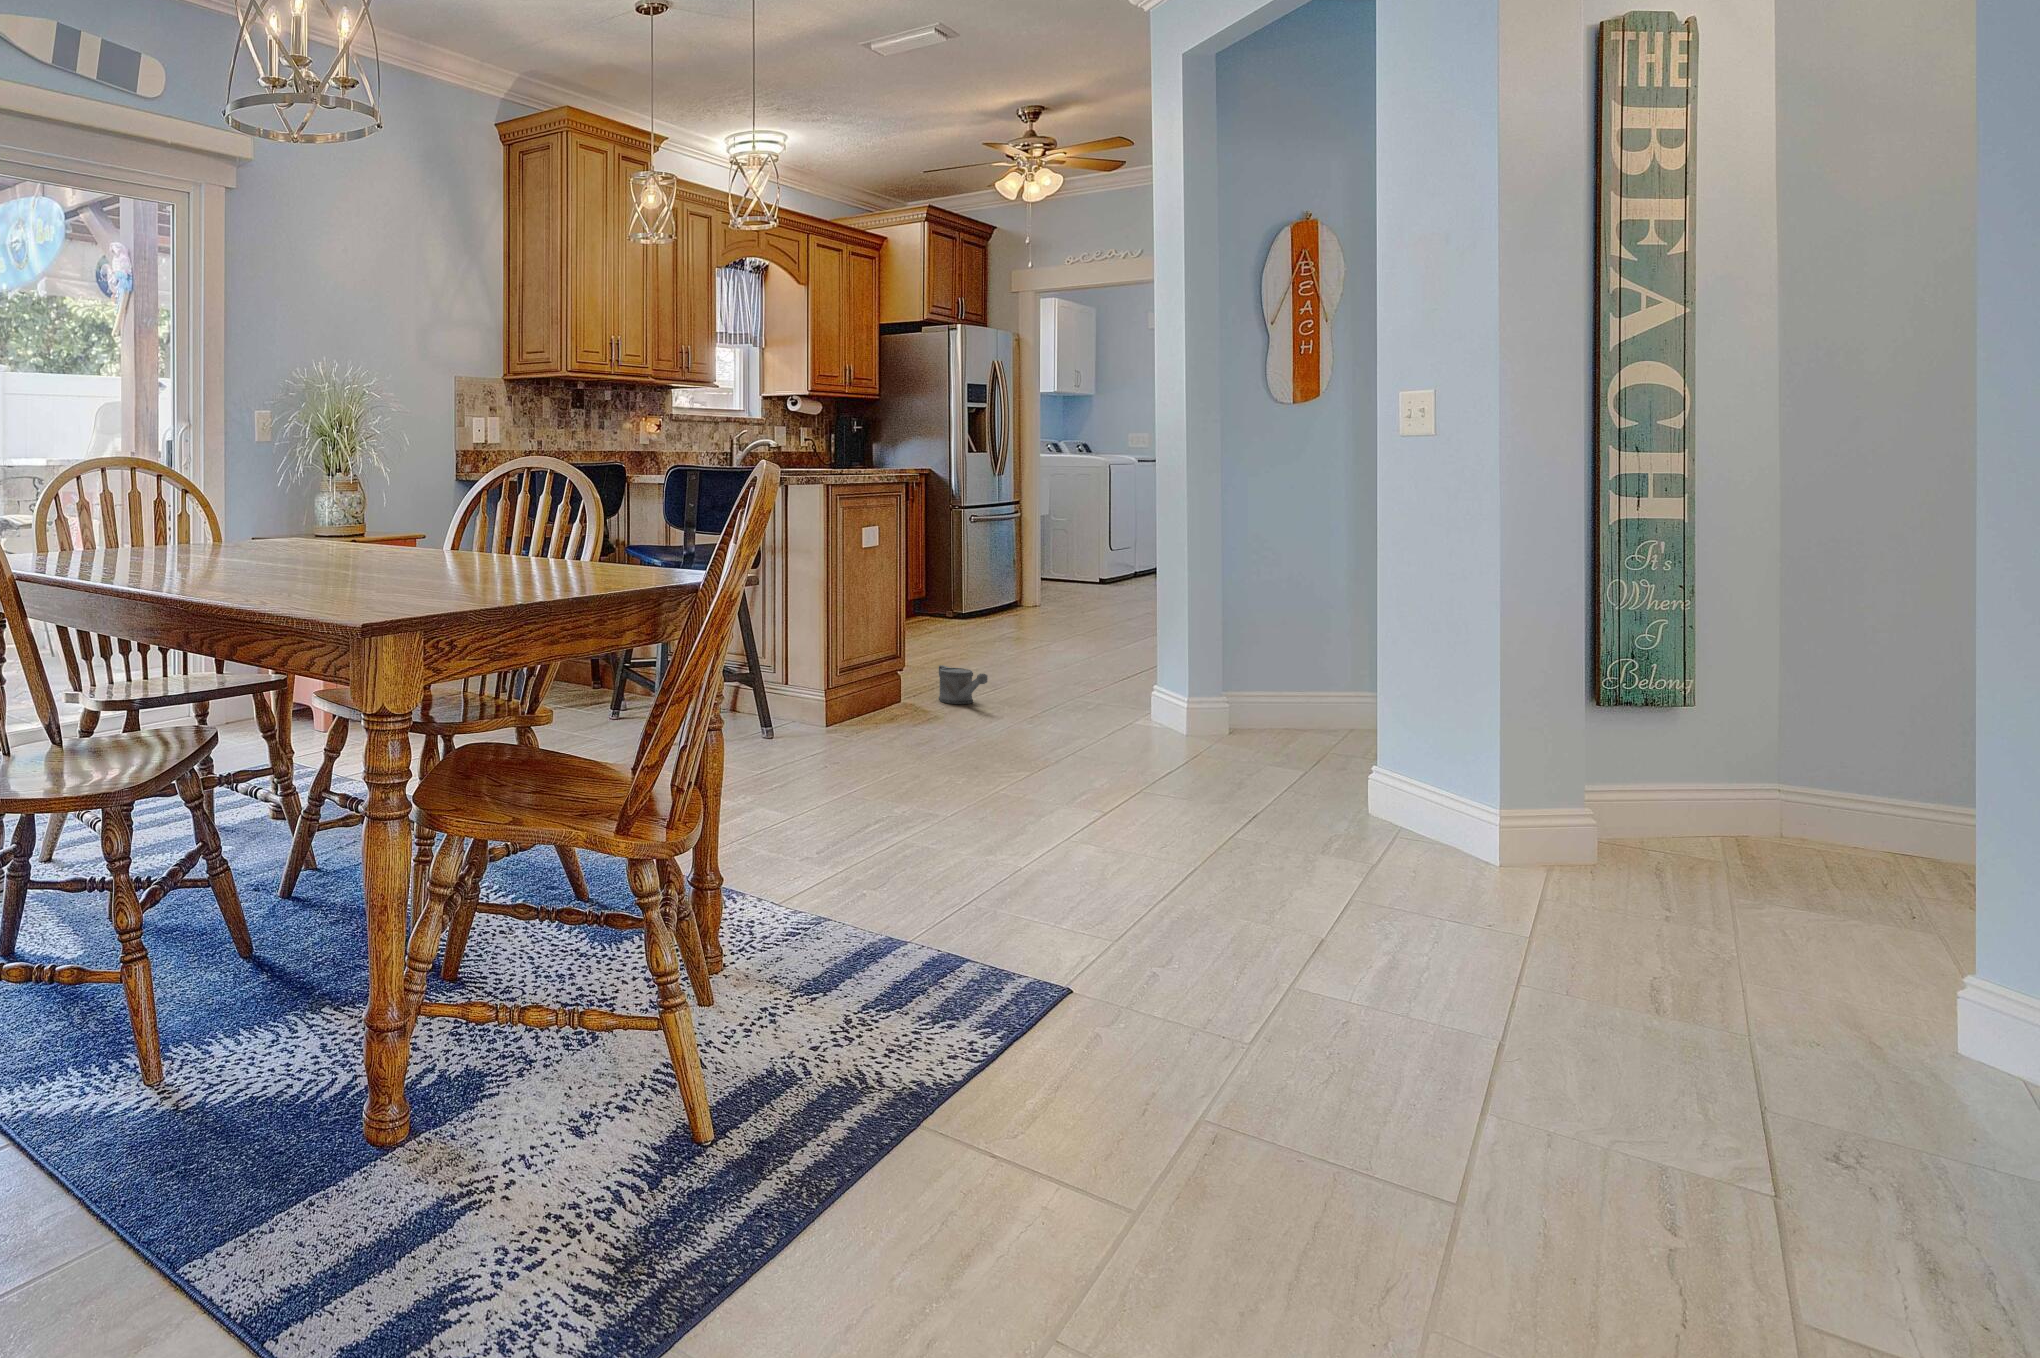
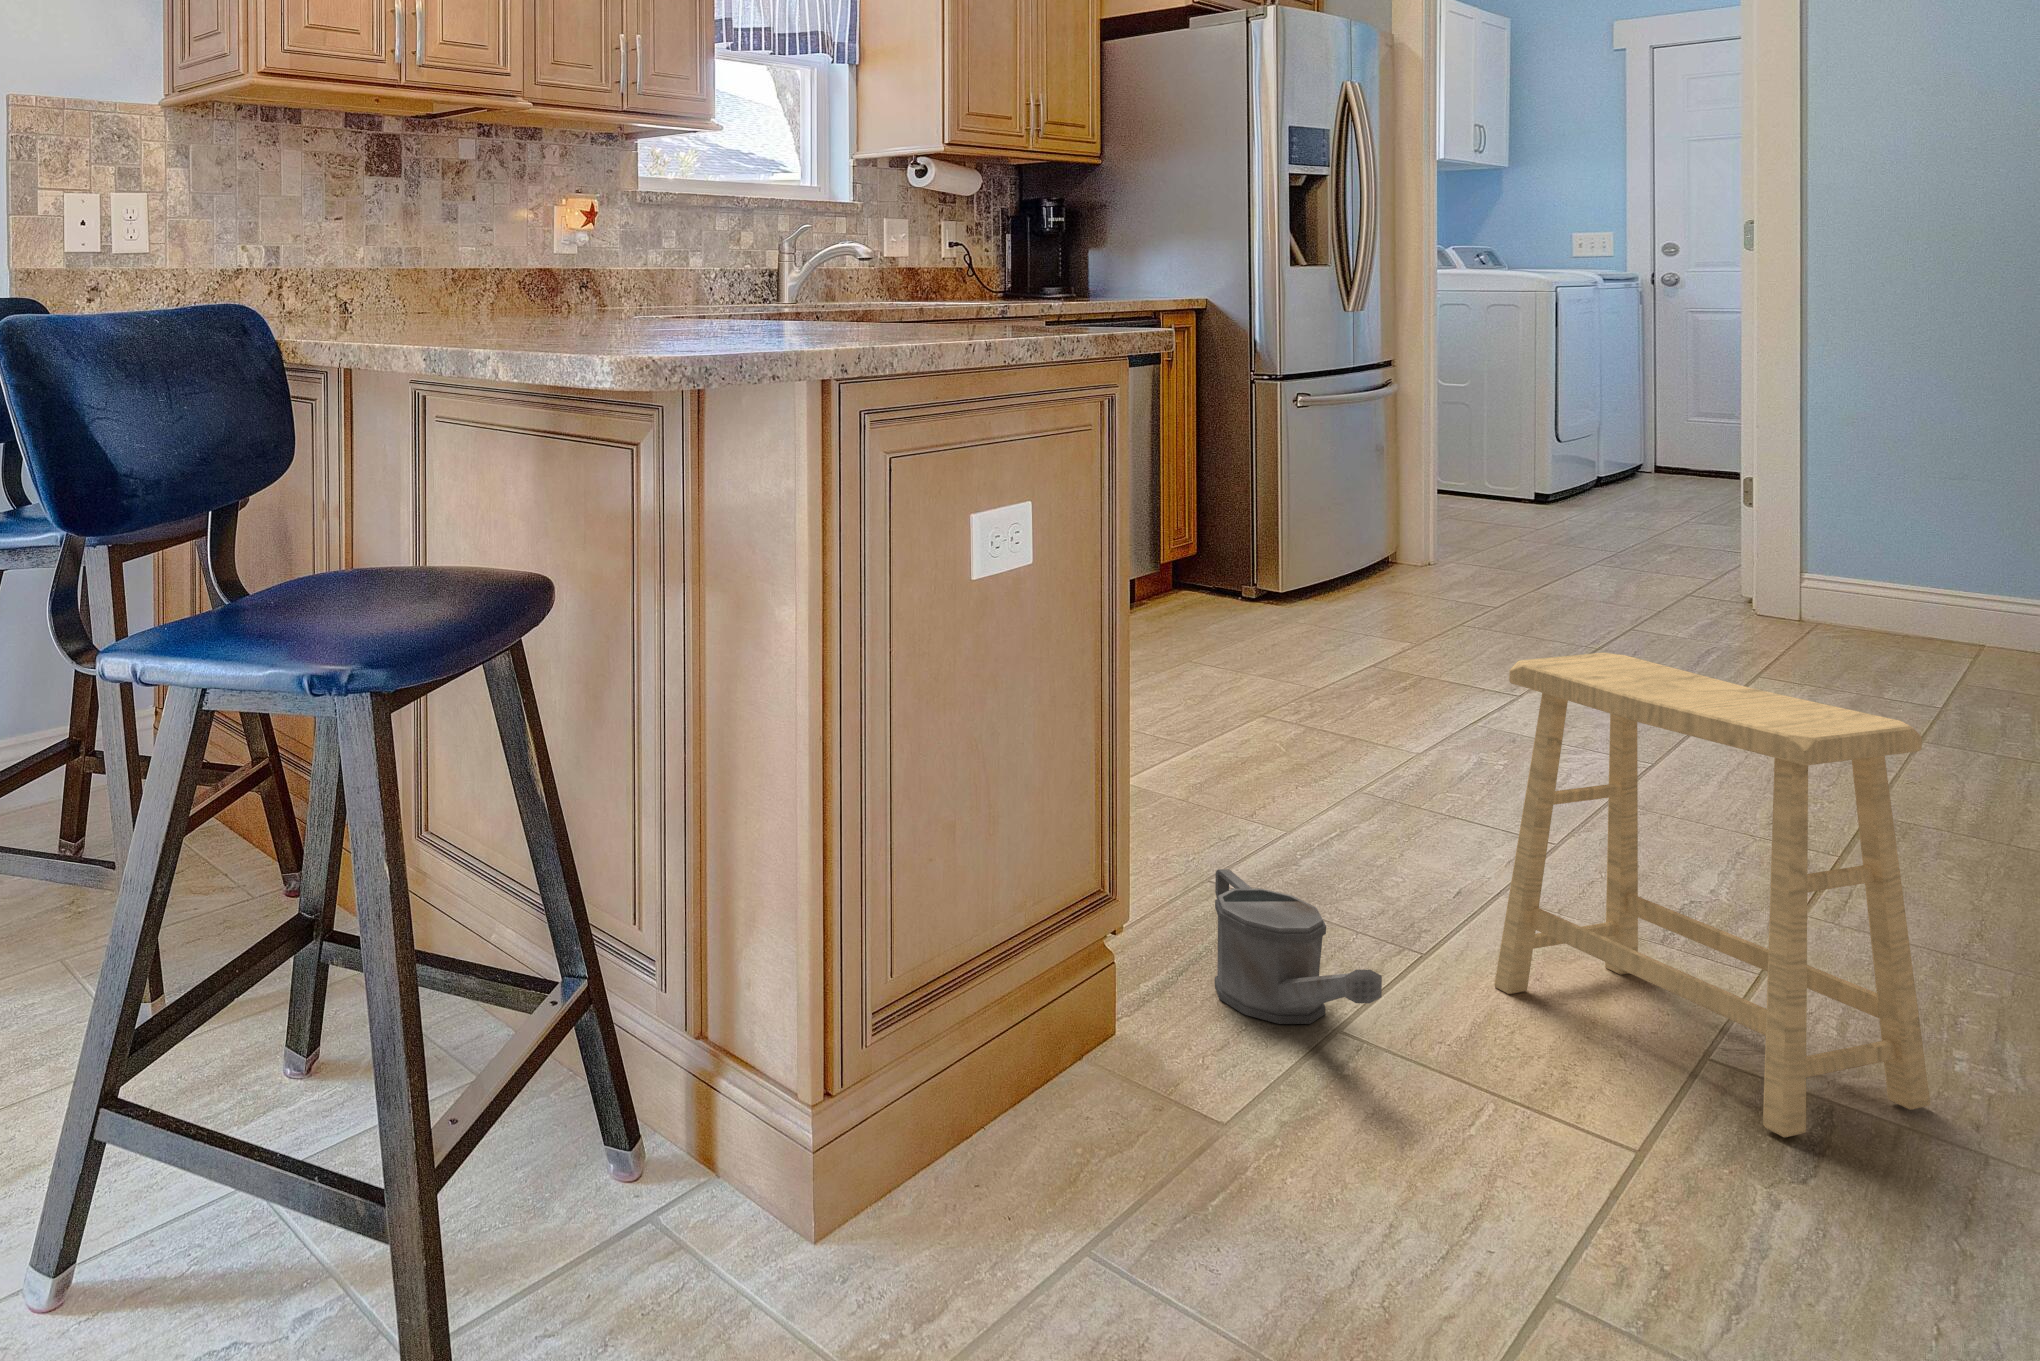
footstool: none [1026,586,1139,713] -> present [1494,652,1931,1137]

